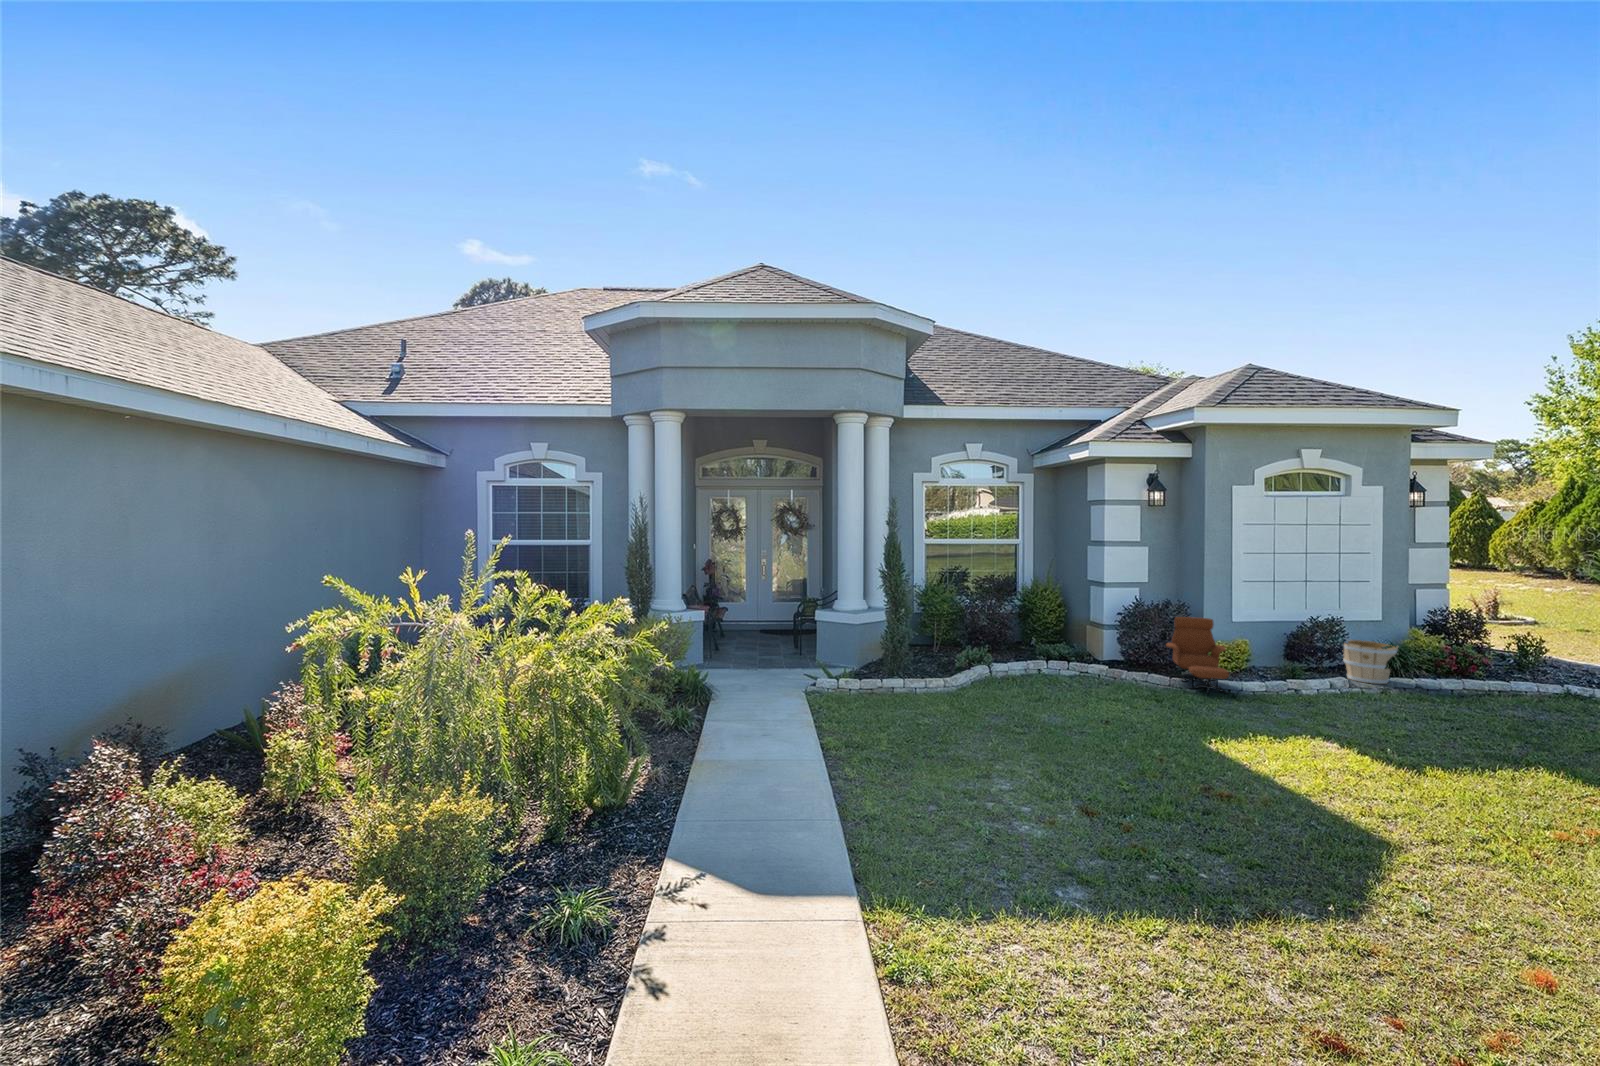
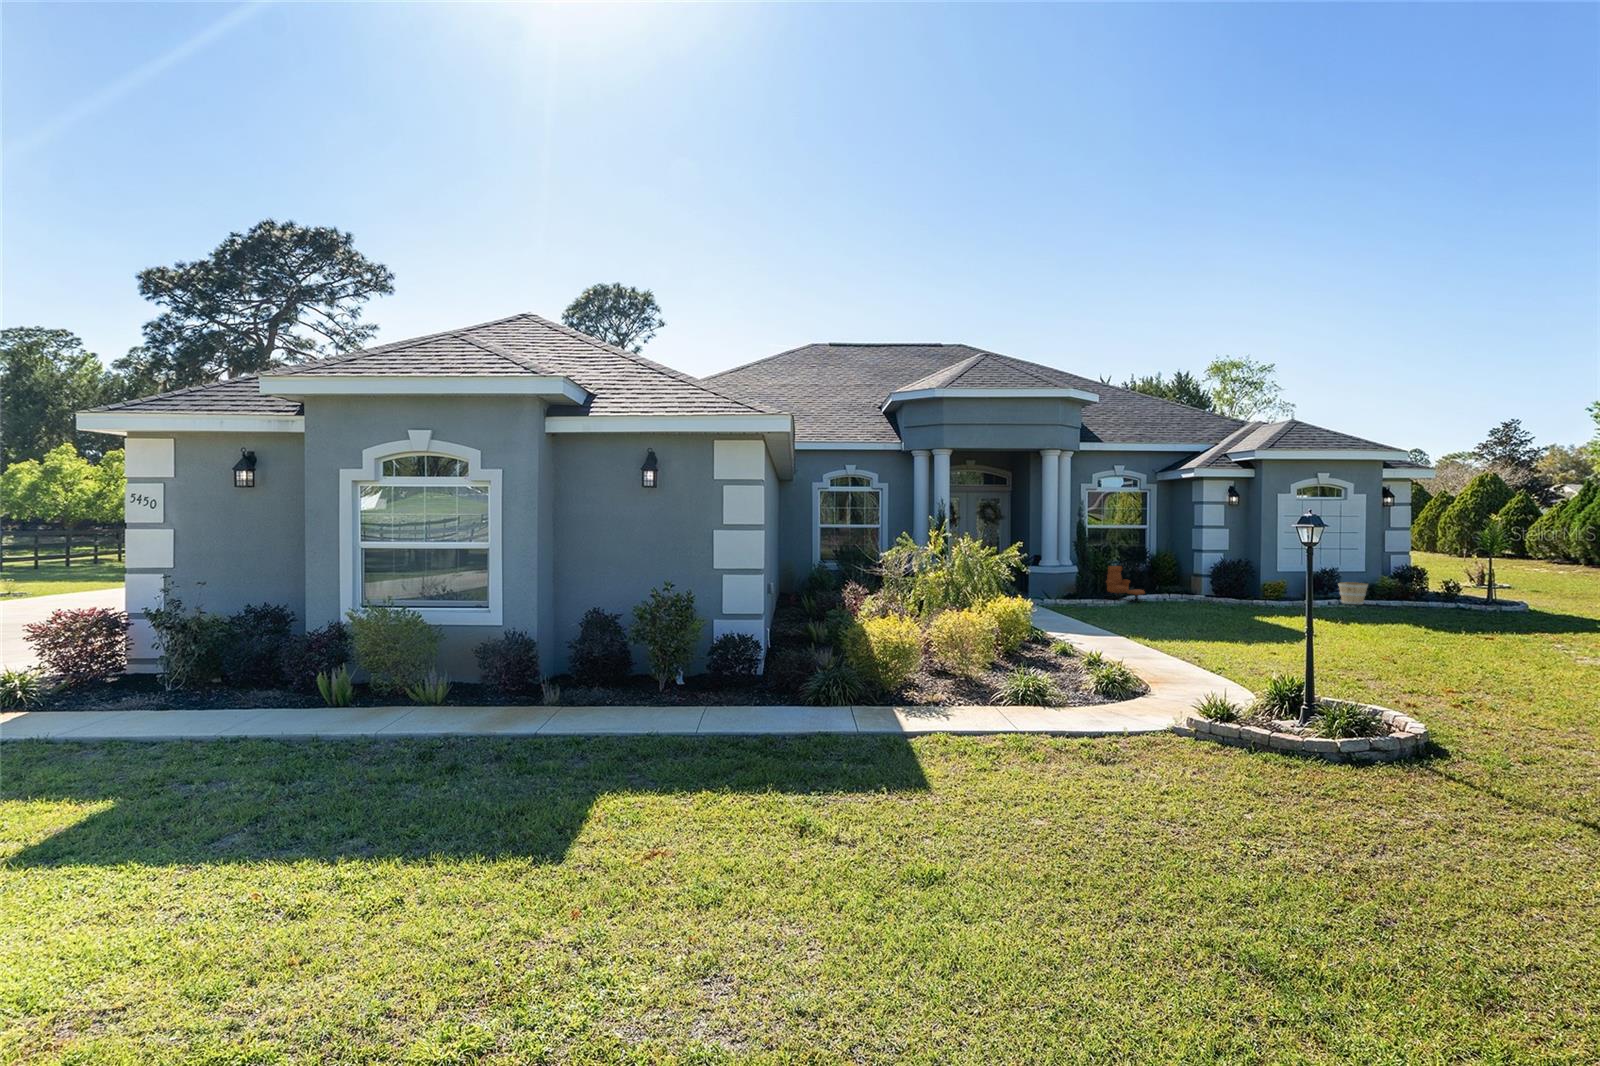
lounge chair: present [1166,617,1229,693] -> present [1106,566,1145,601]

